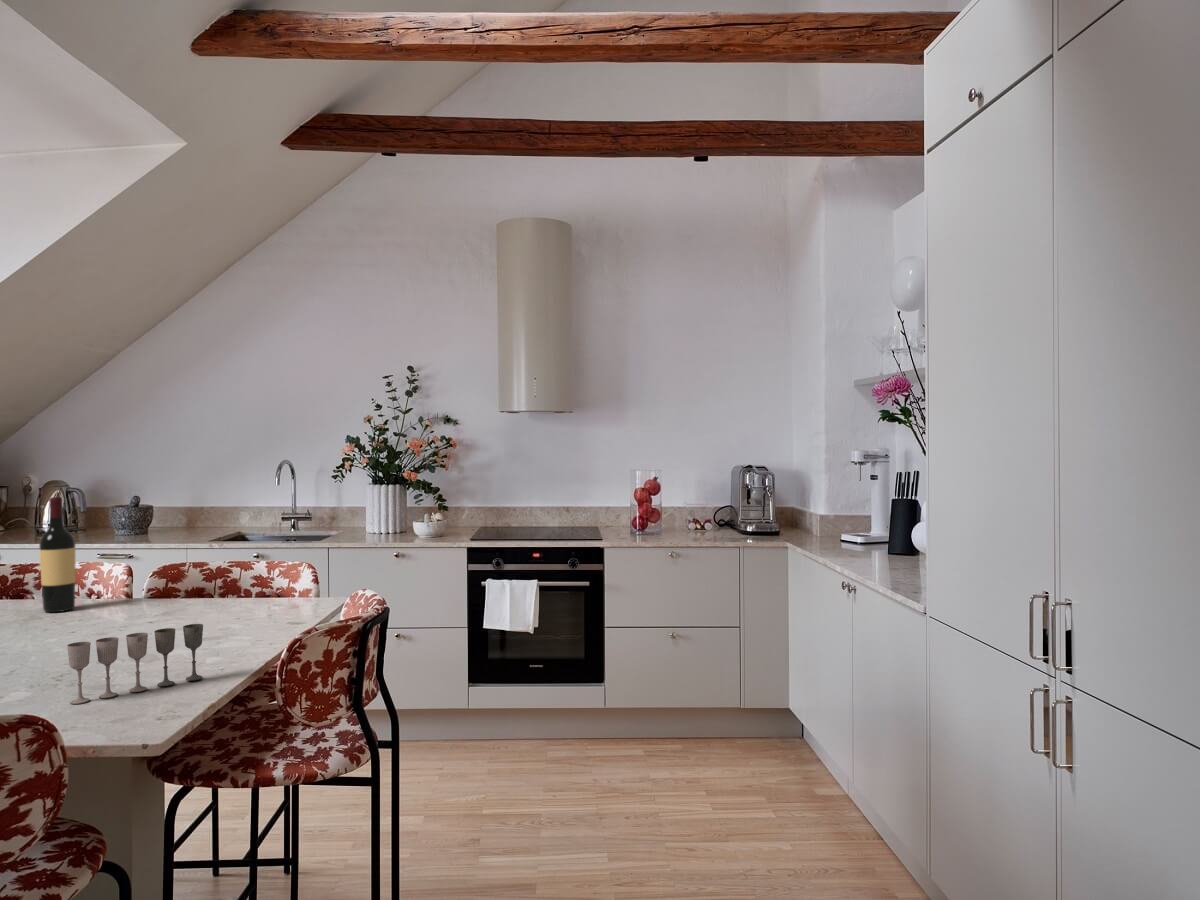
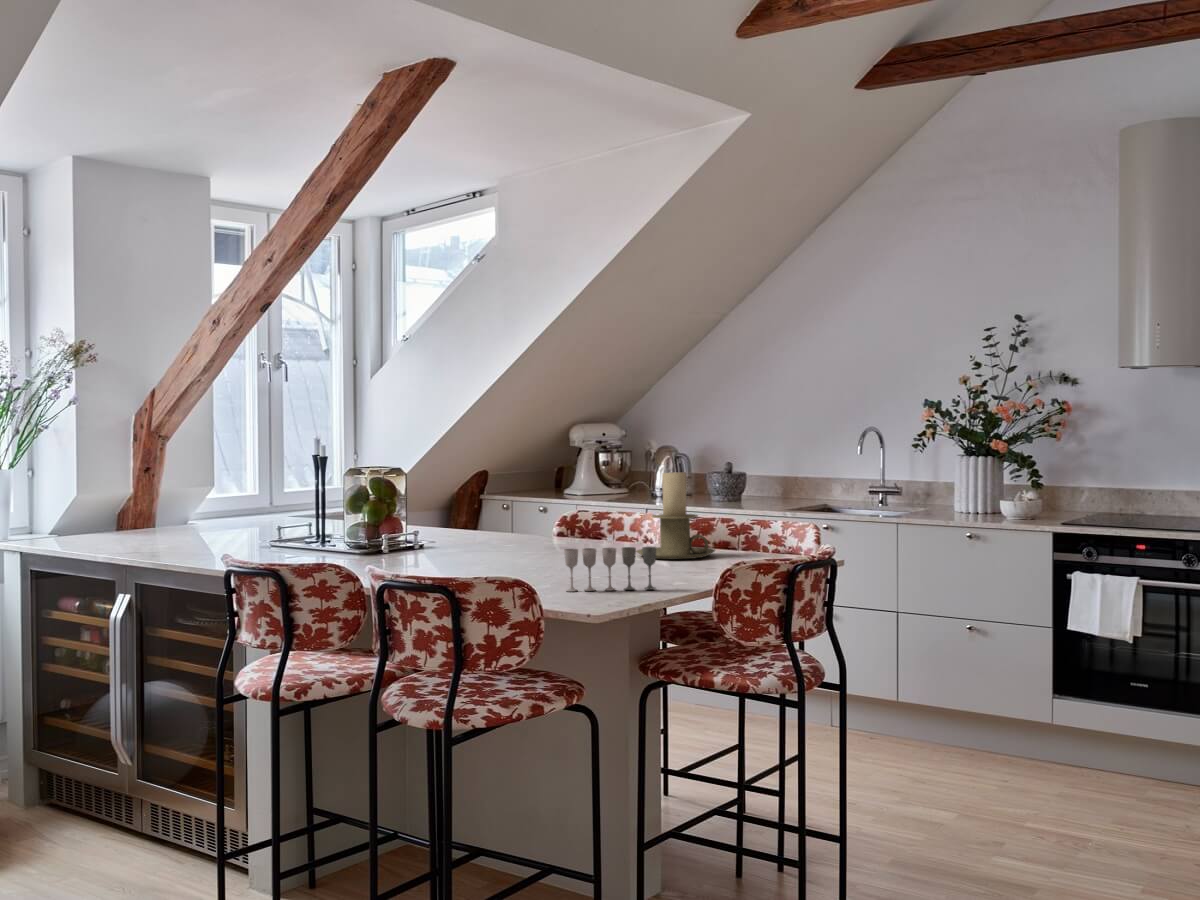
wine bottle: present [40,497,75,612] -> none [602,453,627,549]
candle holder: none [102,518,207,623] -> present [636,472,715,559]

